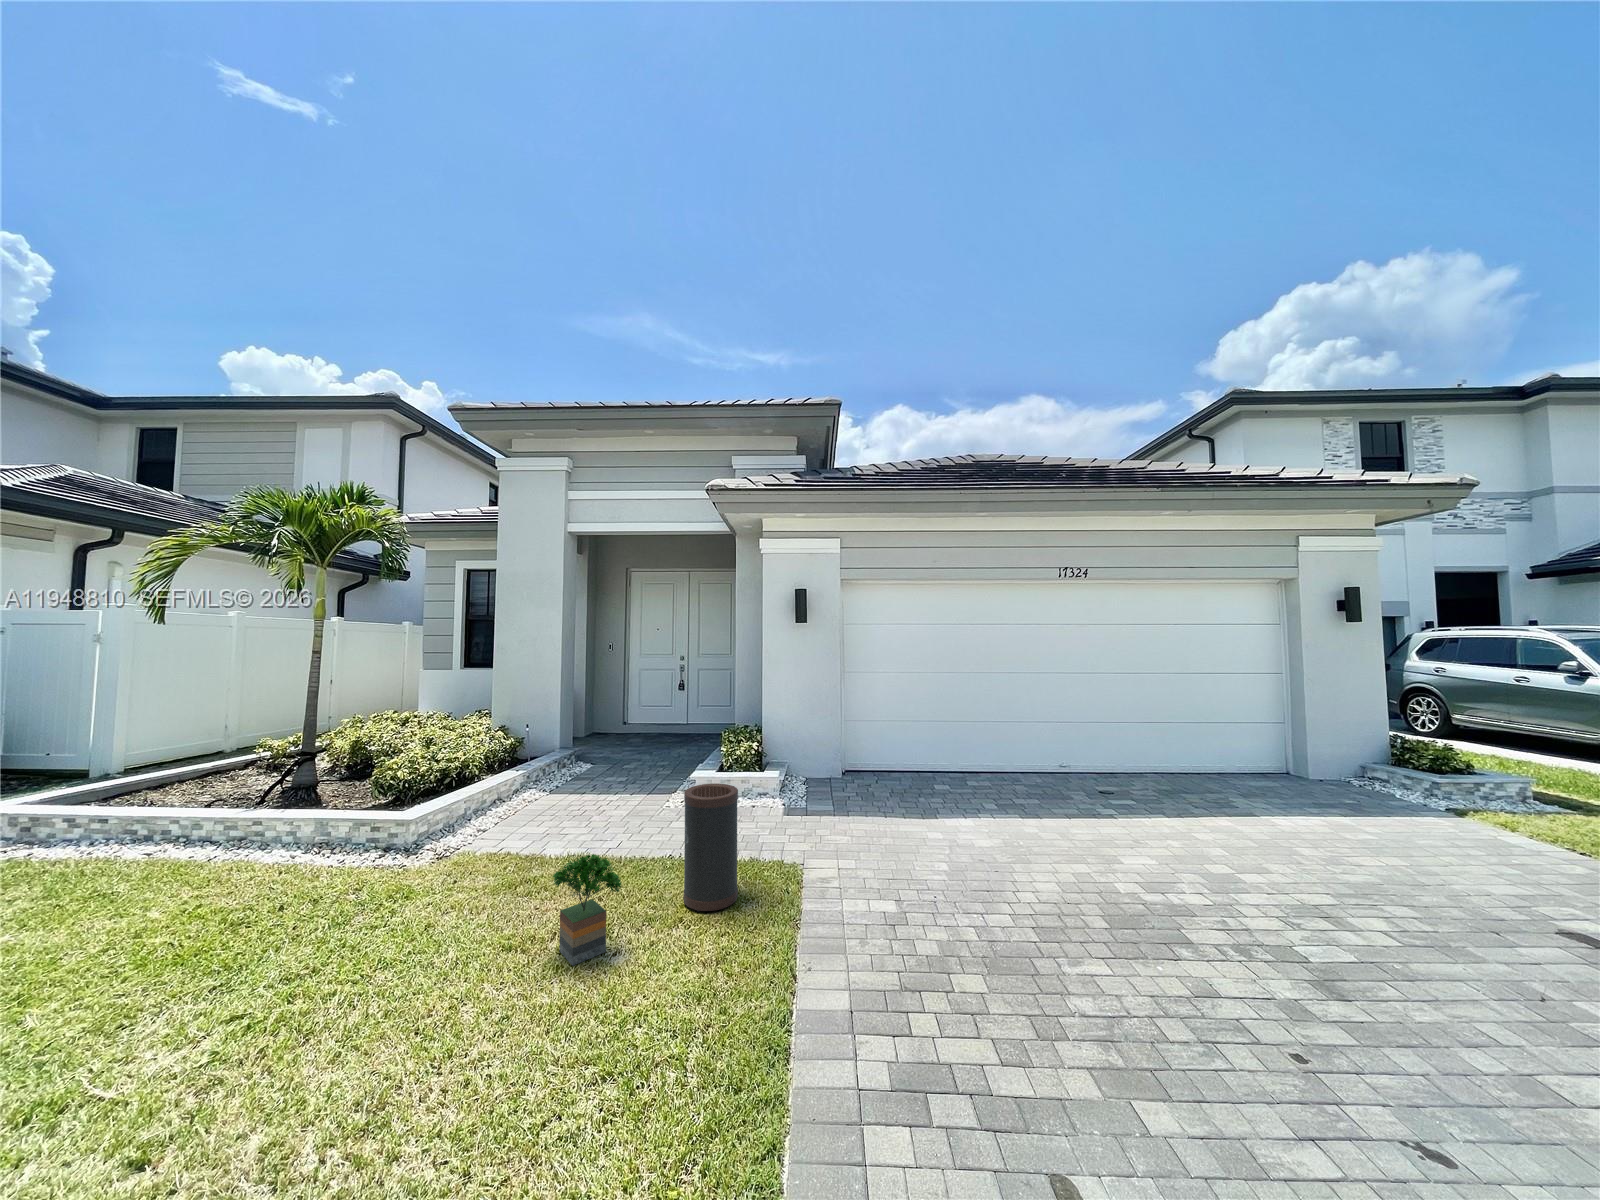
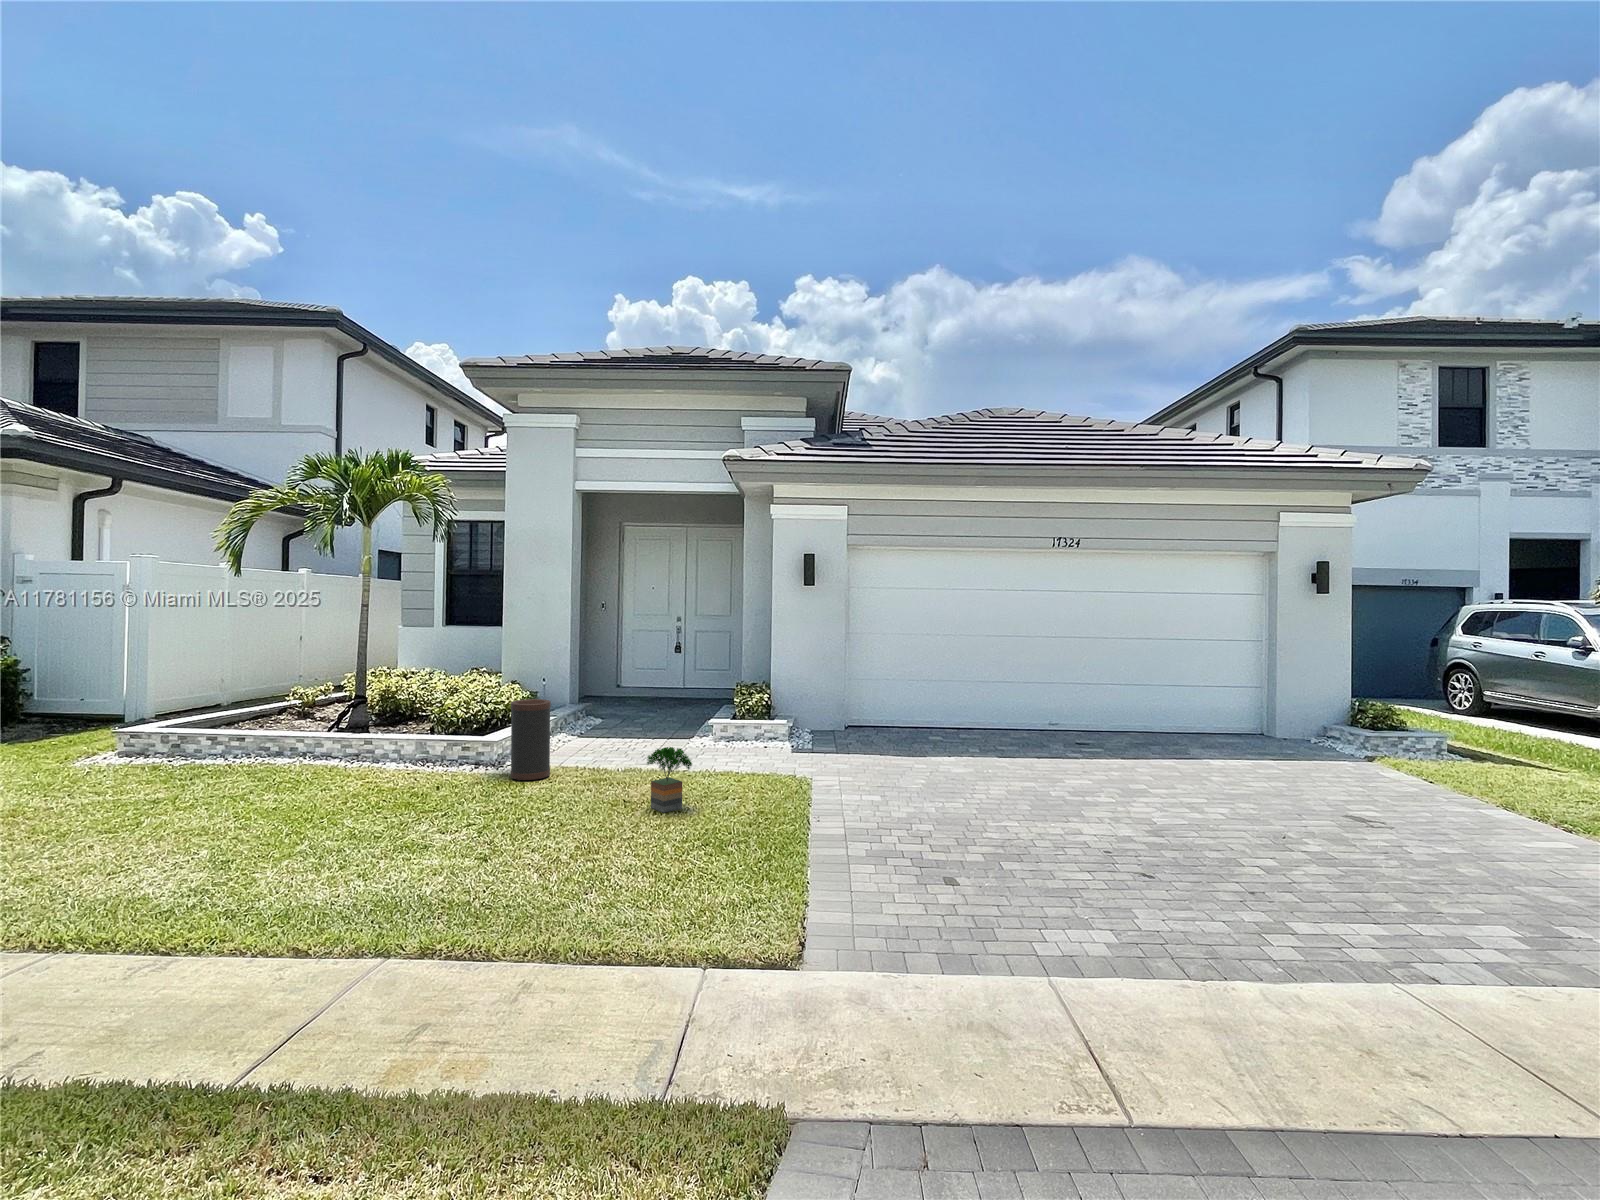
trash can: present [683,783,738,912] -> present [511,699,551,781]

